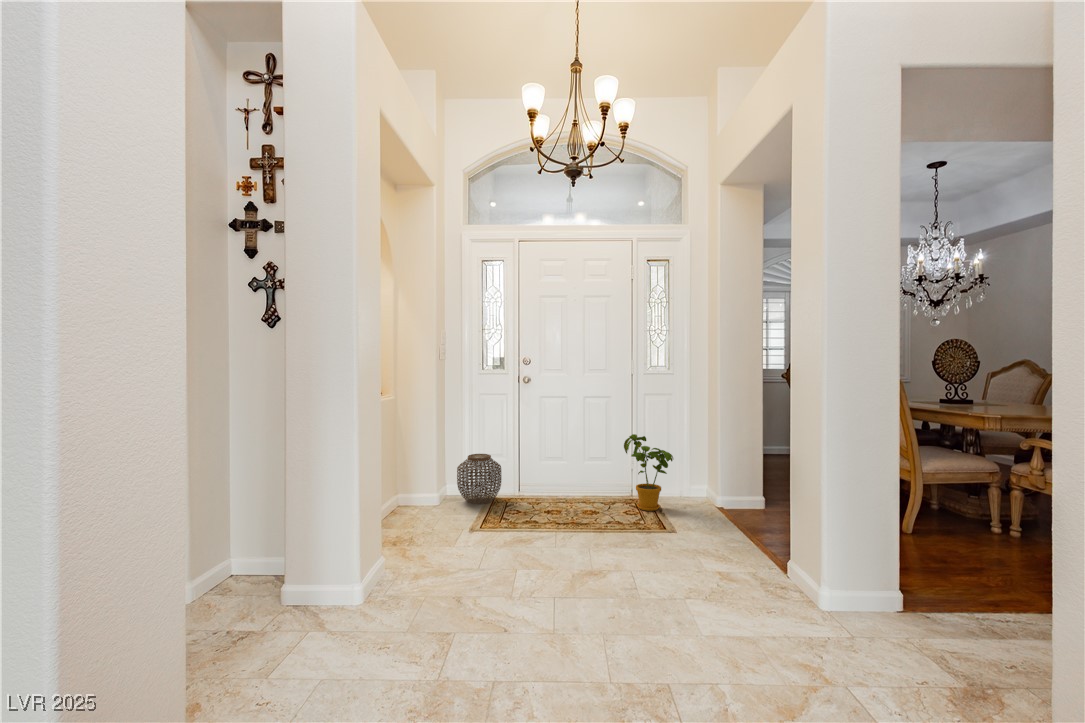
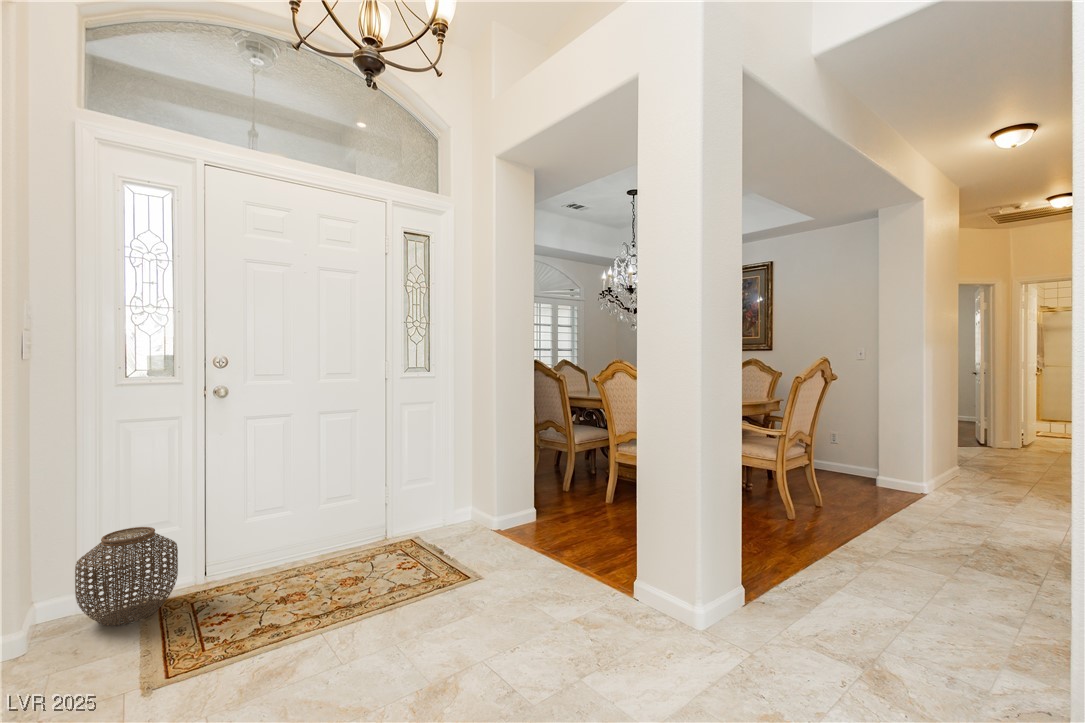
house plant: present [624,434,673,511] -> none [384,457,453,556]

